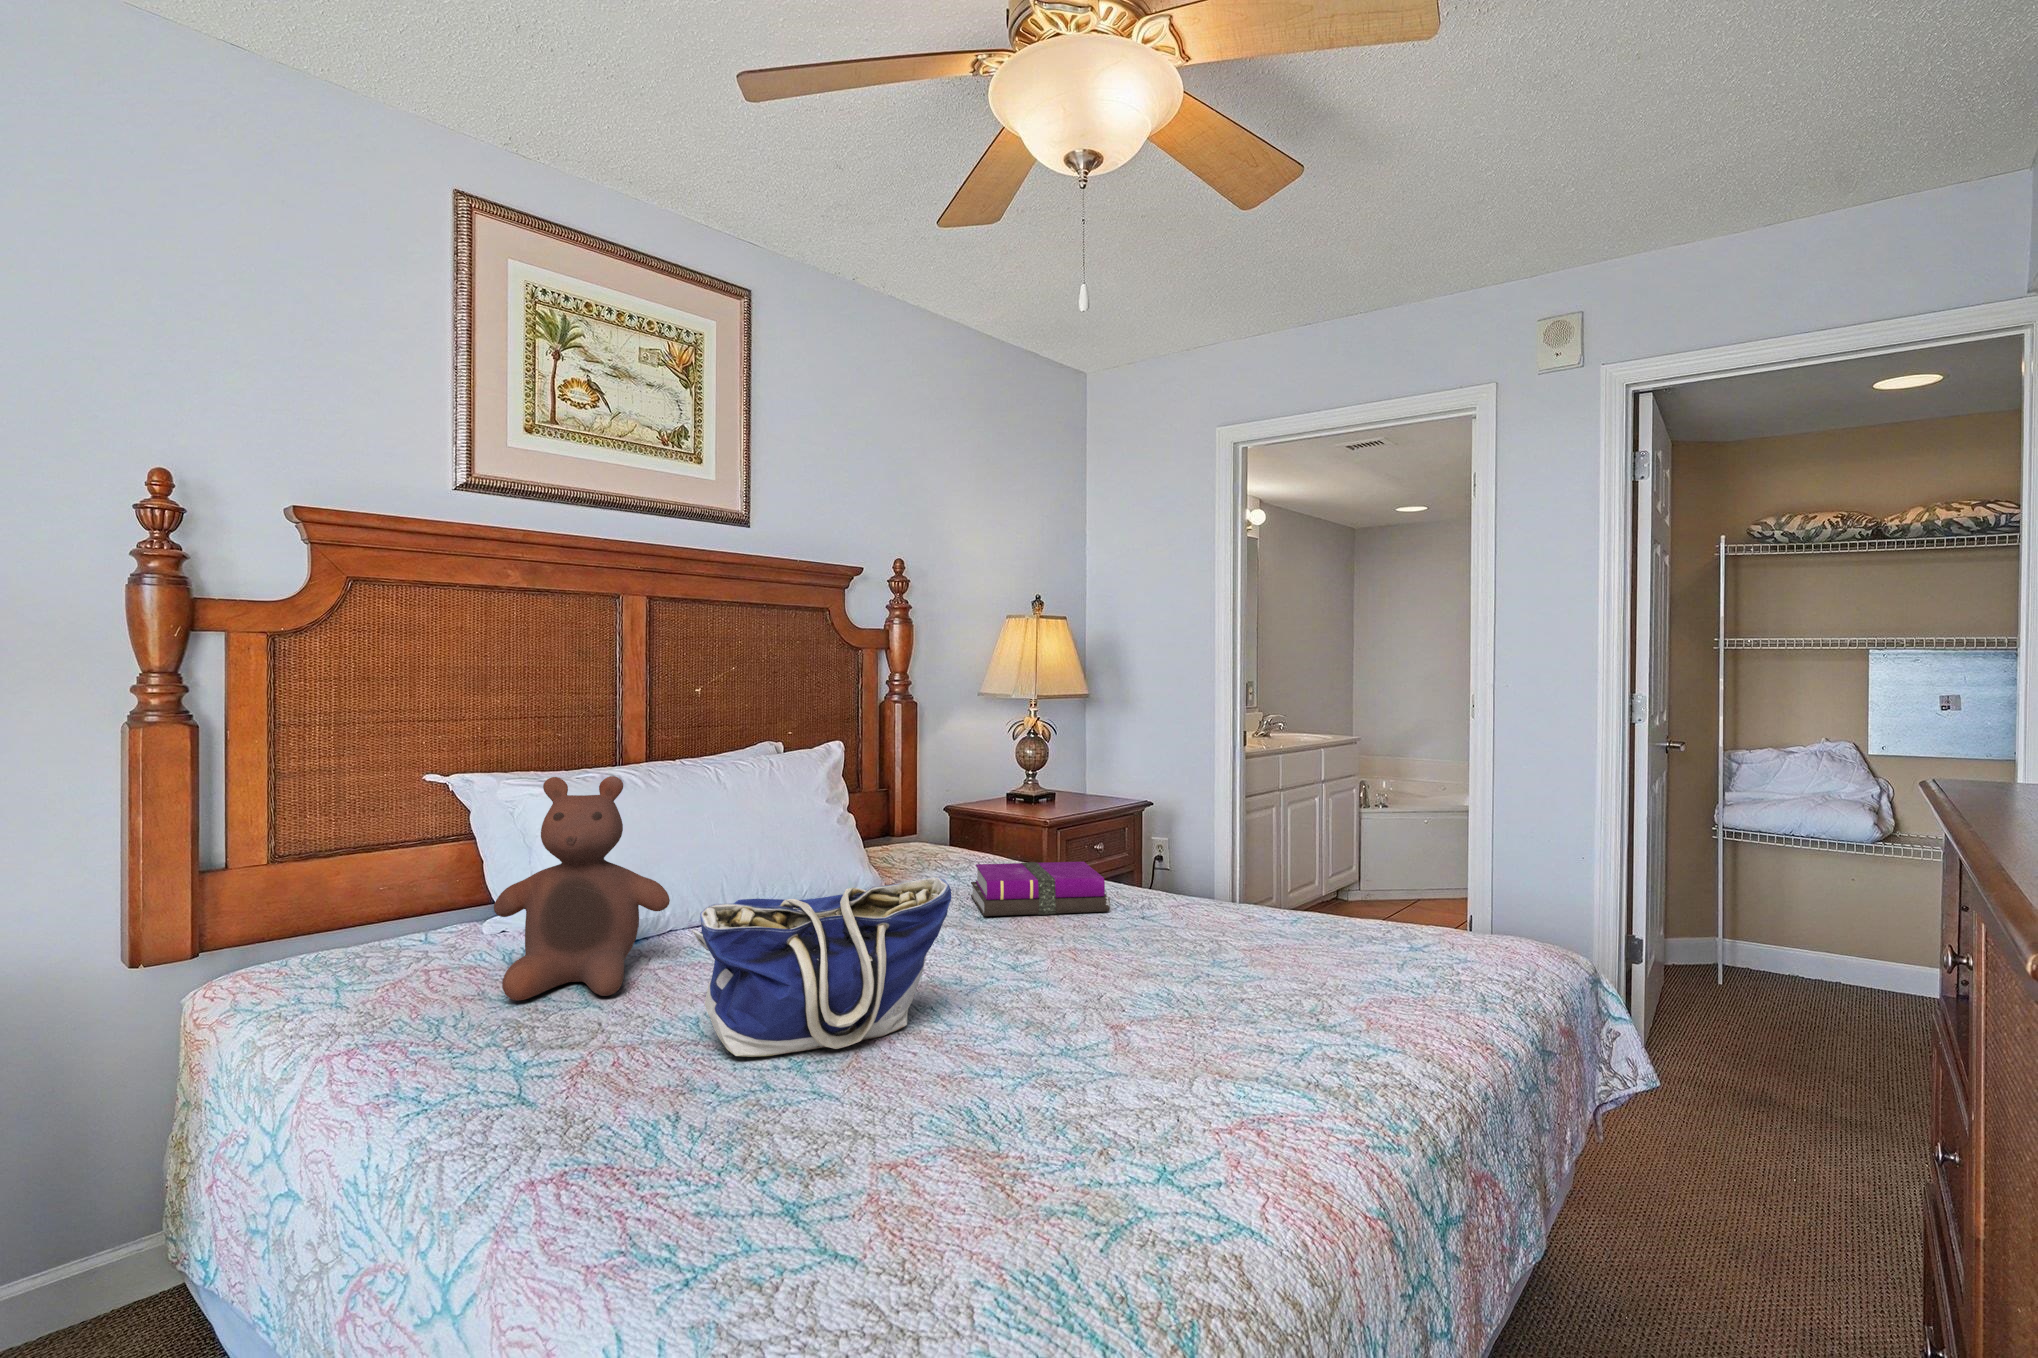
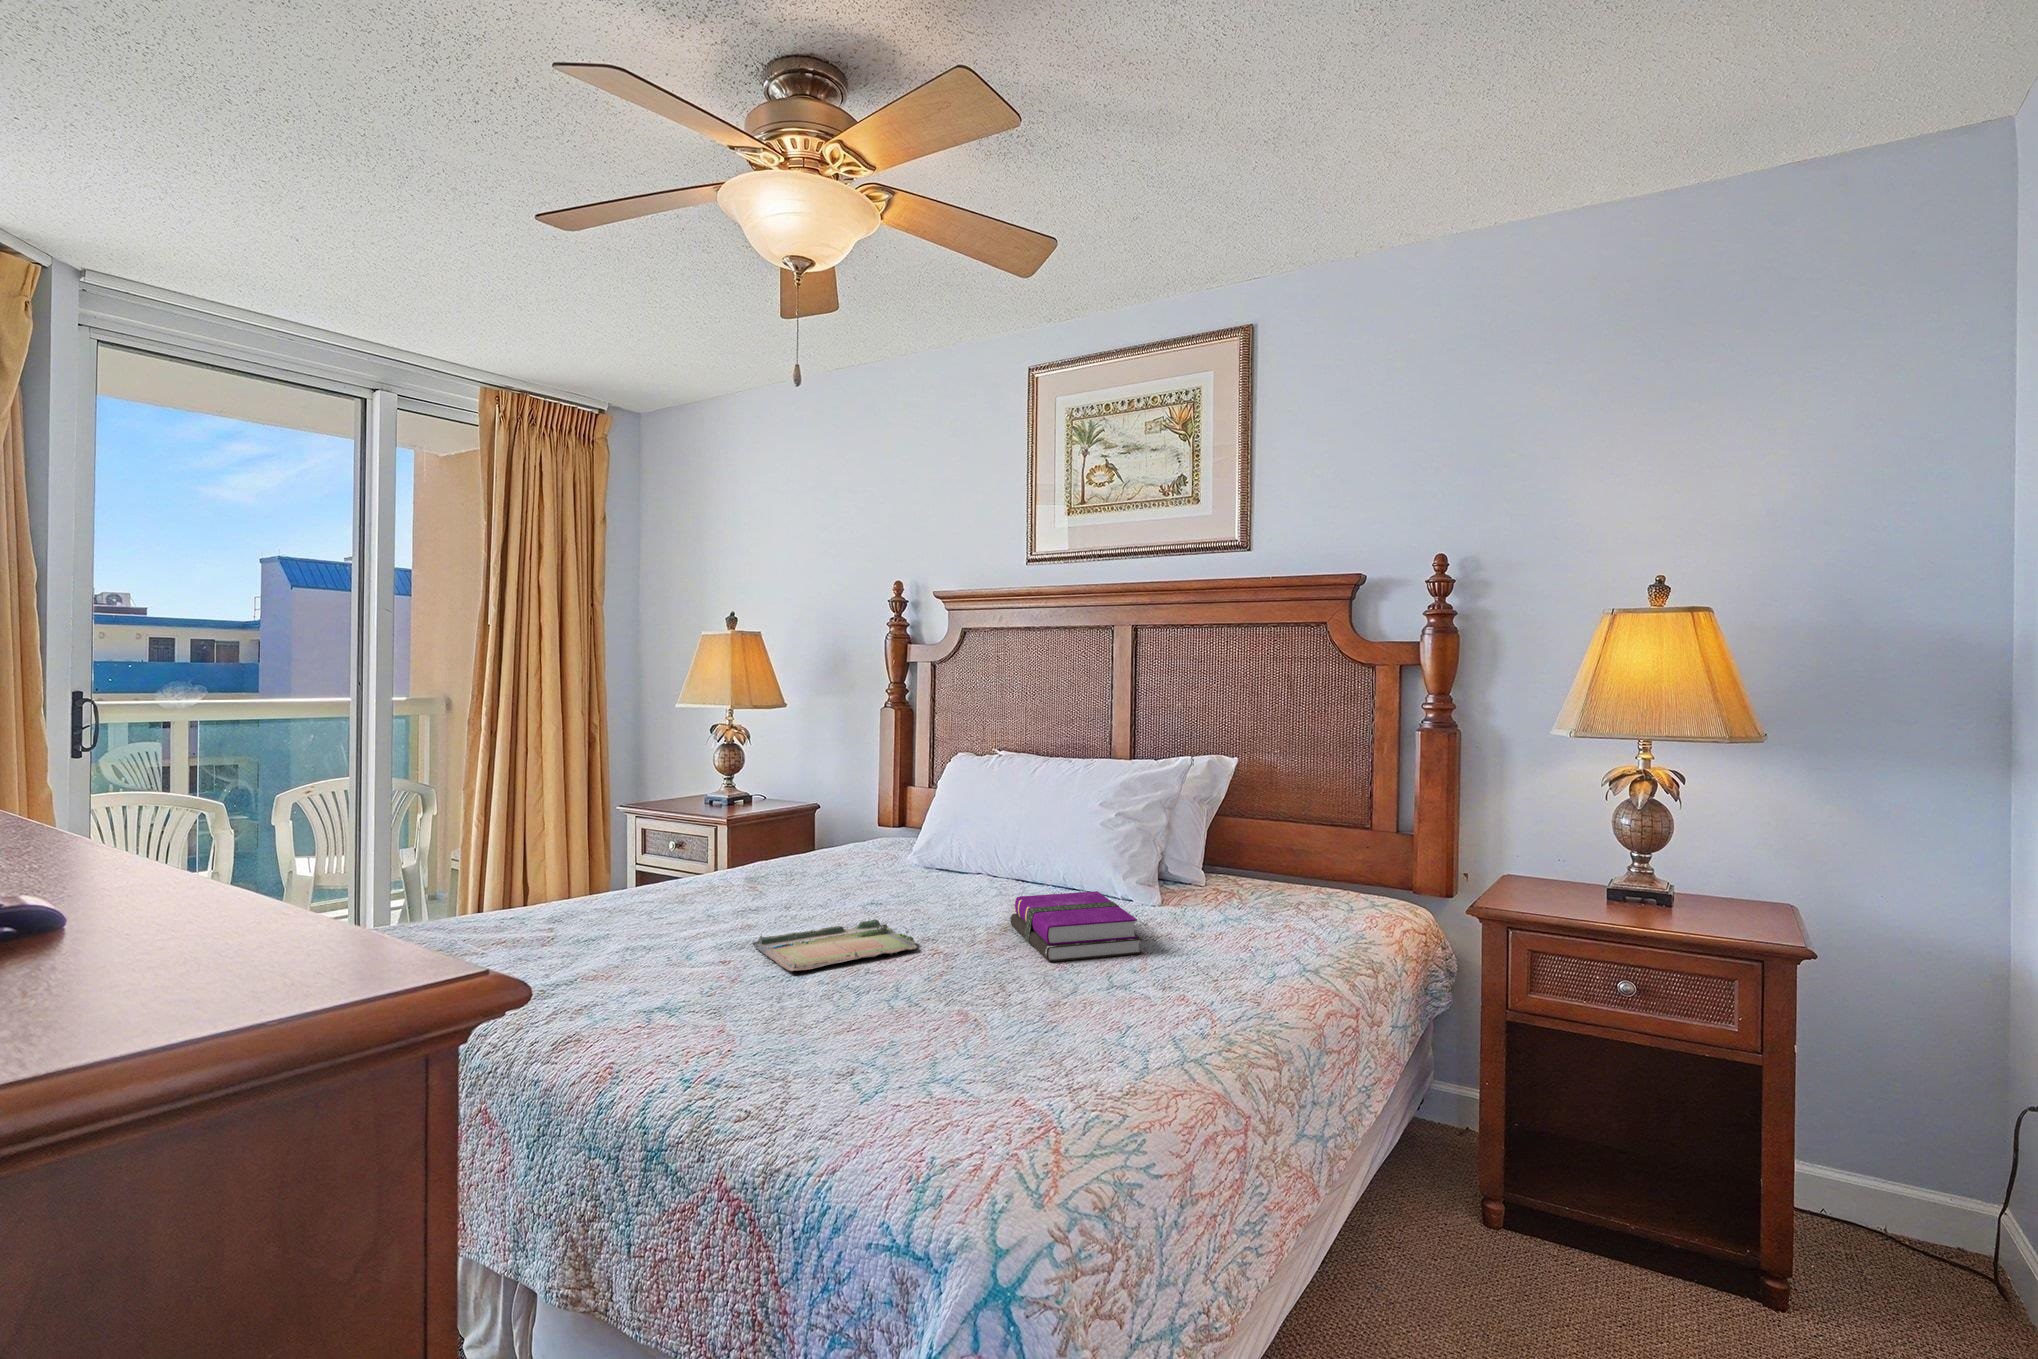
stuffed bear: present [494,776,670,1000] -> none [793,752,874,877]
tote bag: present [692,876,951,1057] -> none [657,819,766,925]
tray: none [952,928,1155,1005] -> present [752,919,917,971]

